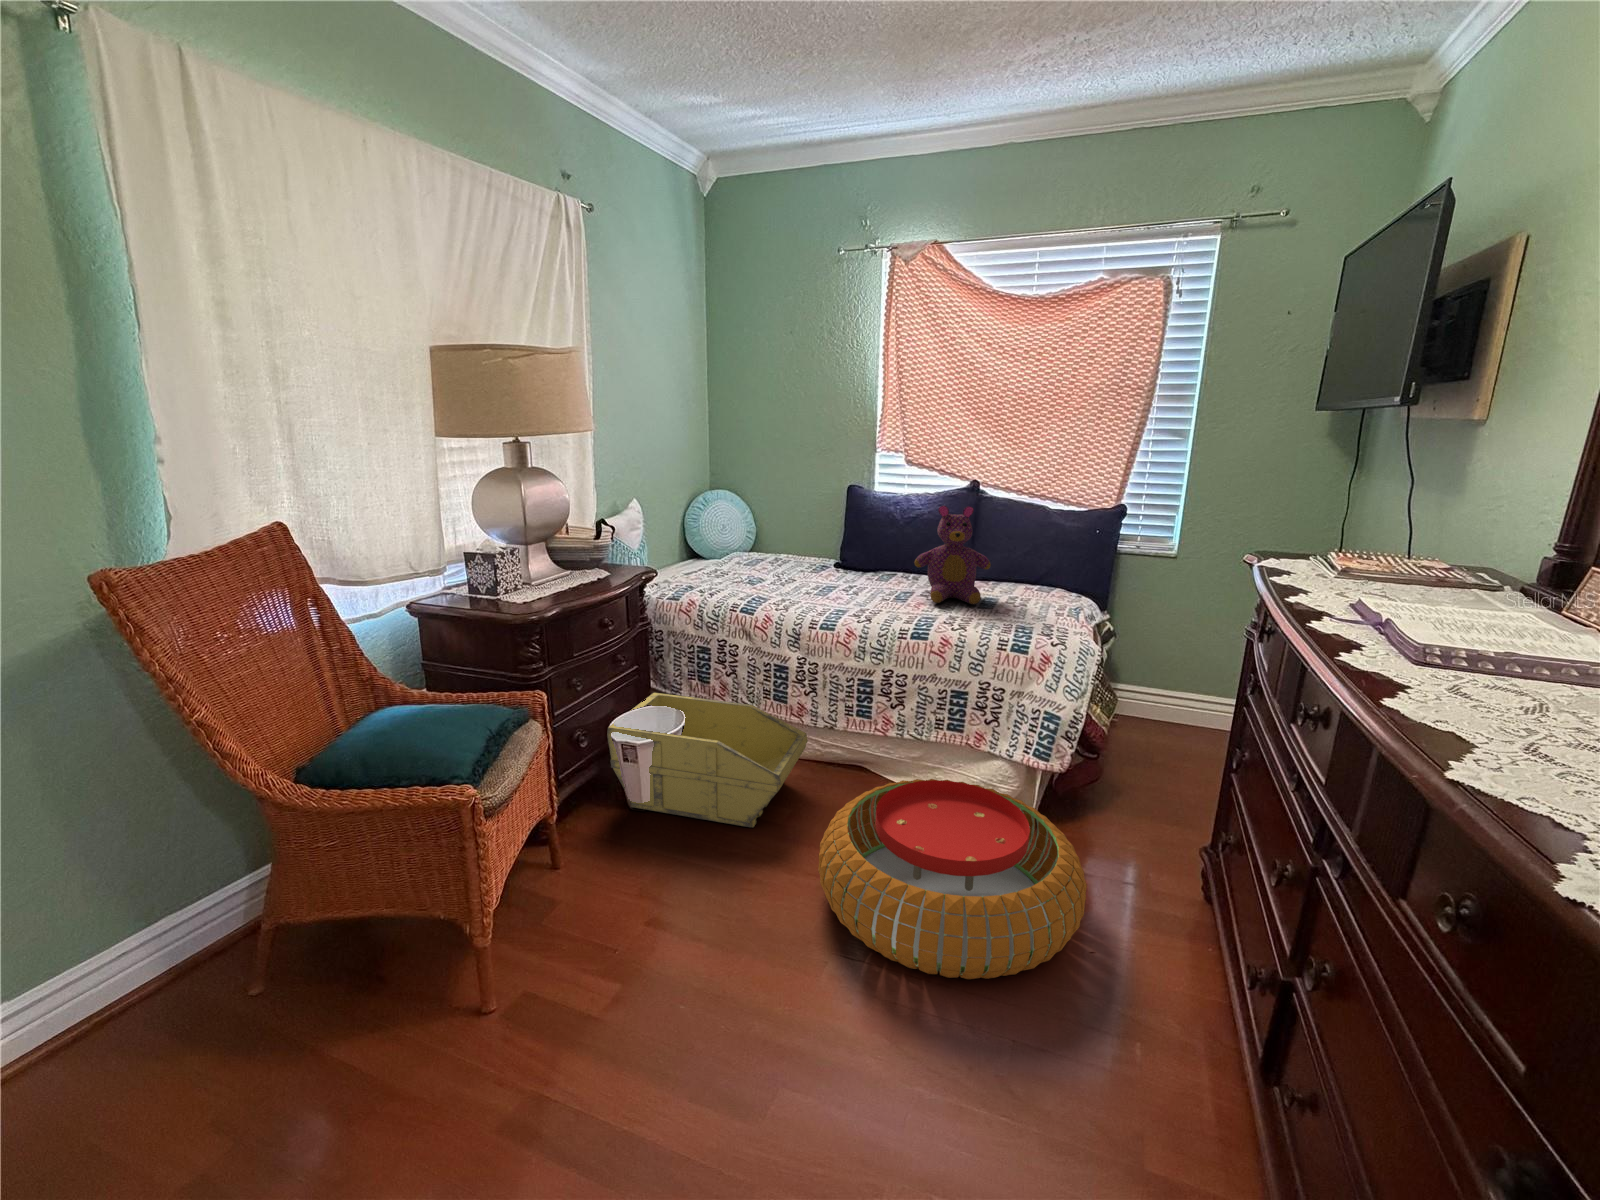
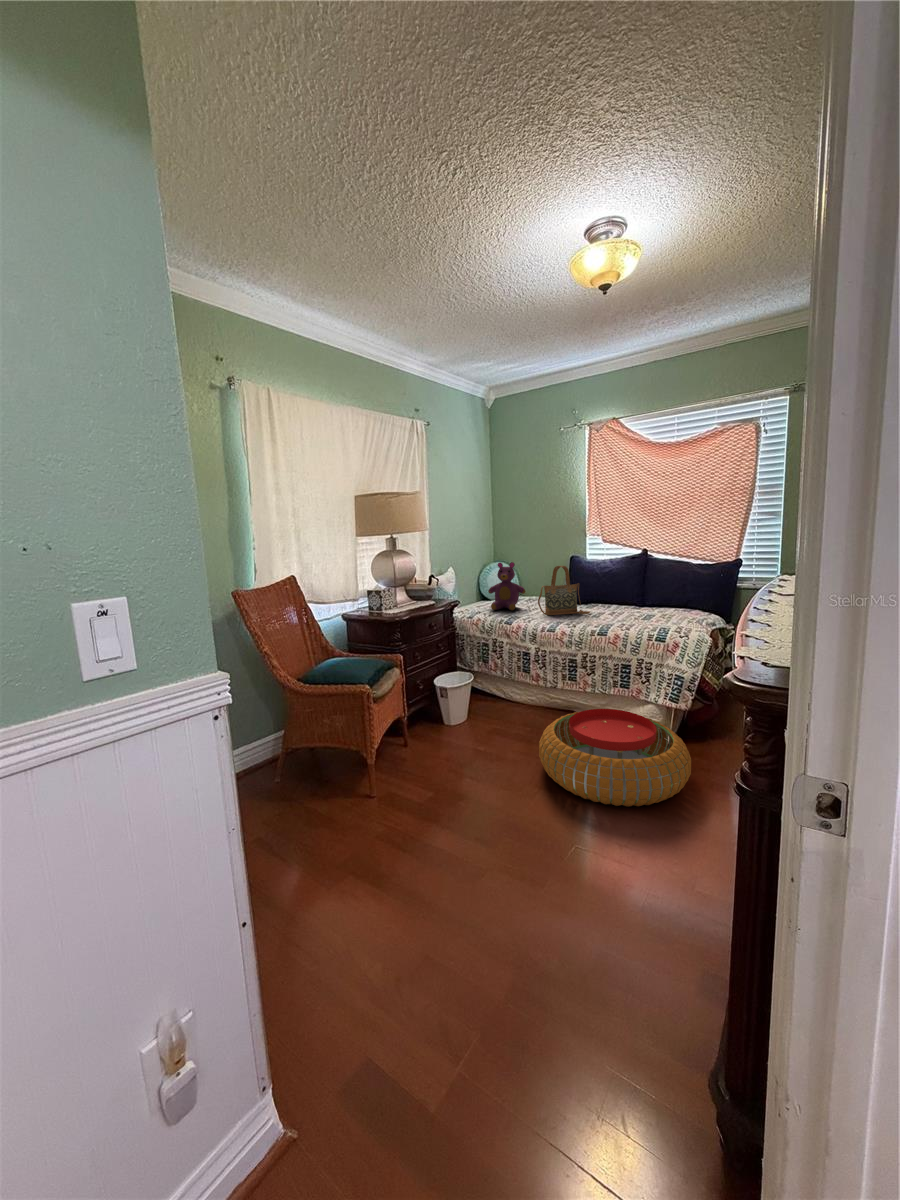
handbag: none [801,506,891,596] -> present [538,566,590,615]
teddy bear: present [914,506,991,604] -> present [488,562,526,610]
storage bin: present [607,693,808,827] -> none [433,667,541,736]

